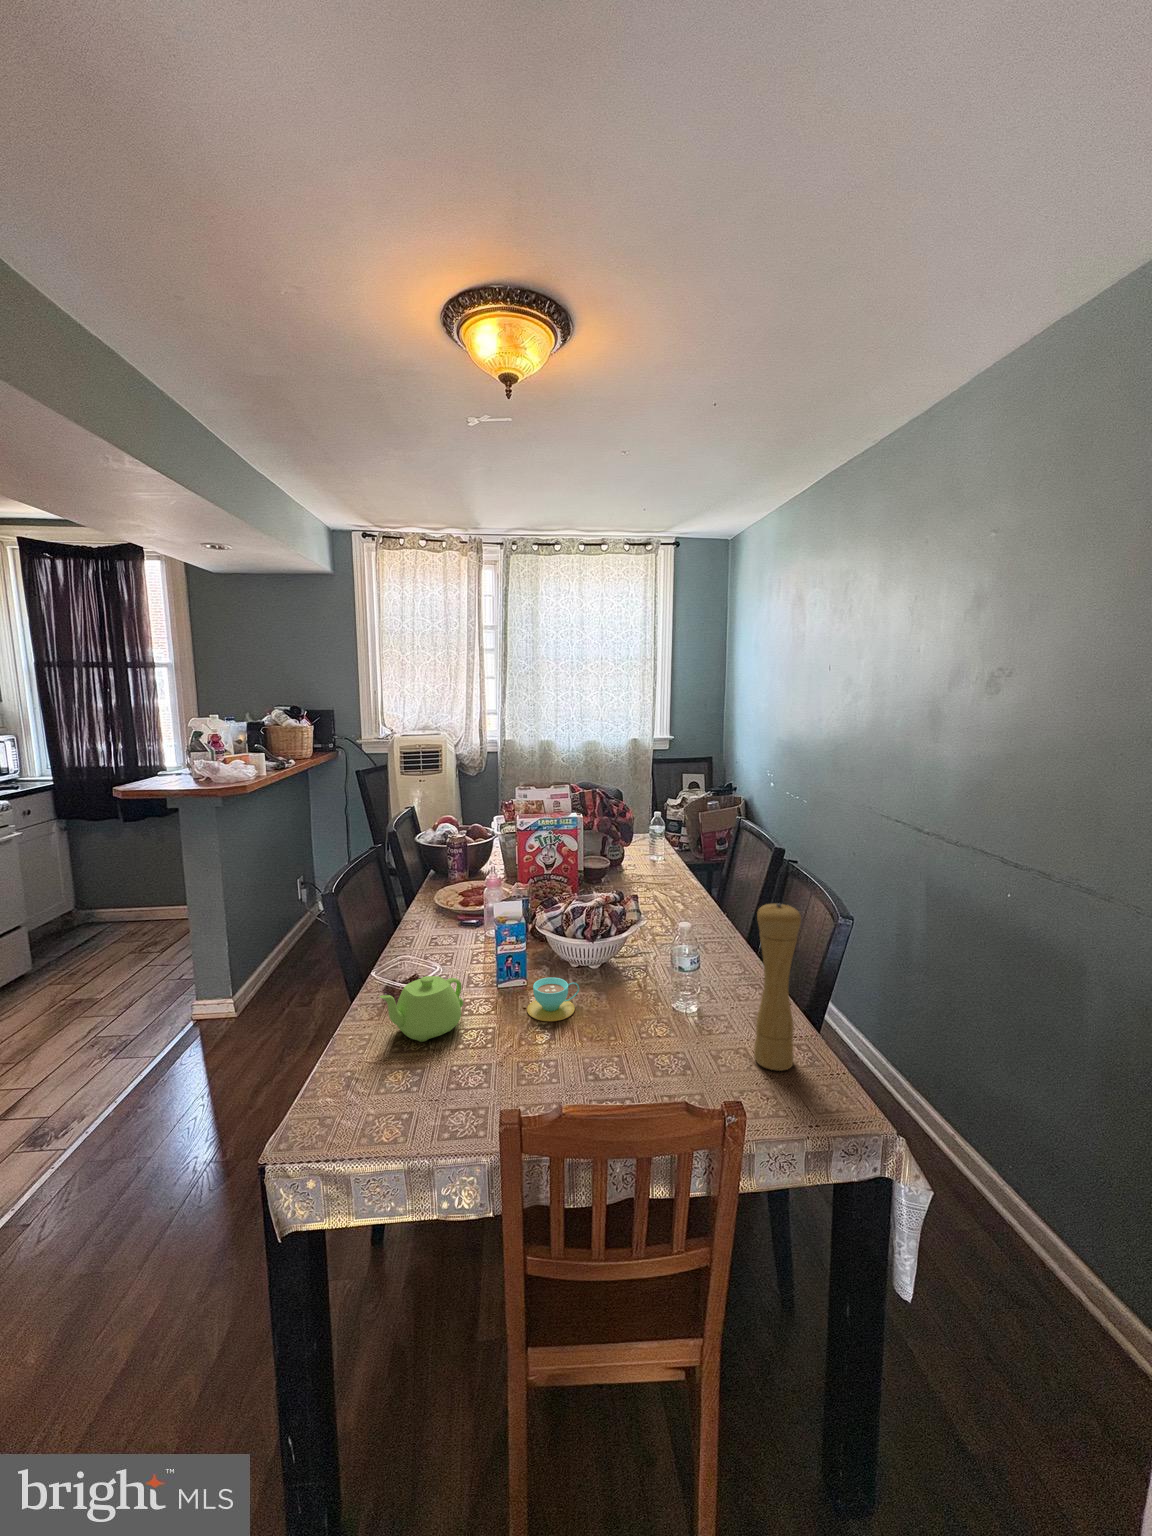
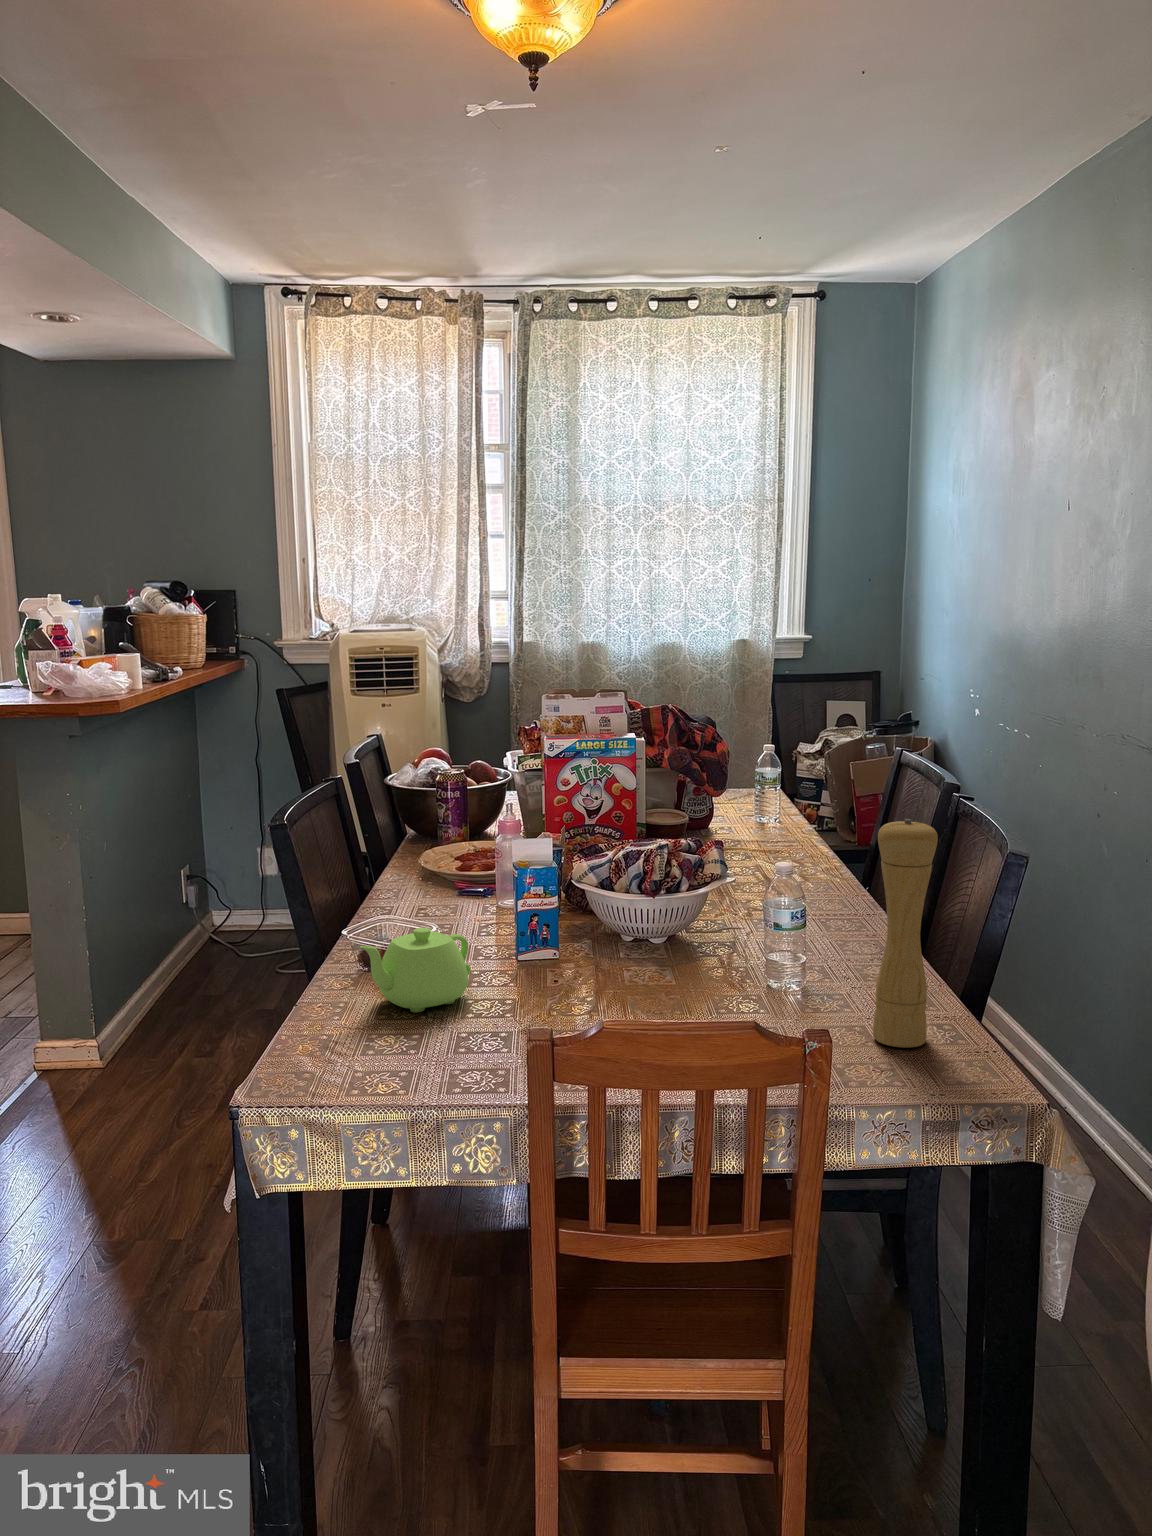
teacup: present [527,977,579,1021] -> none [559,943,634,996]

